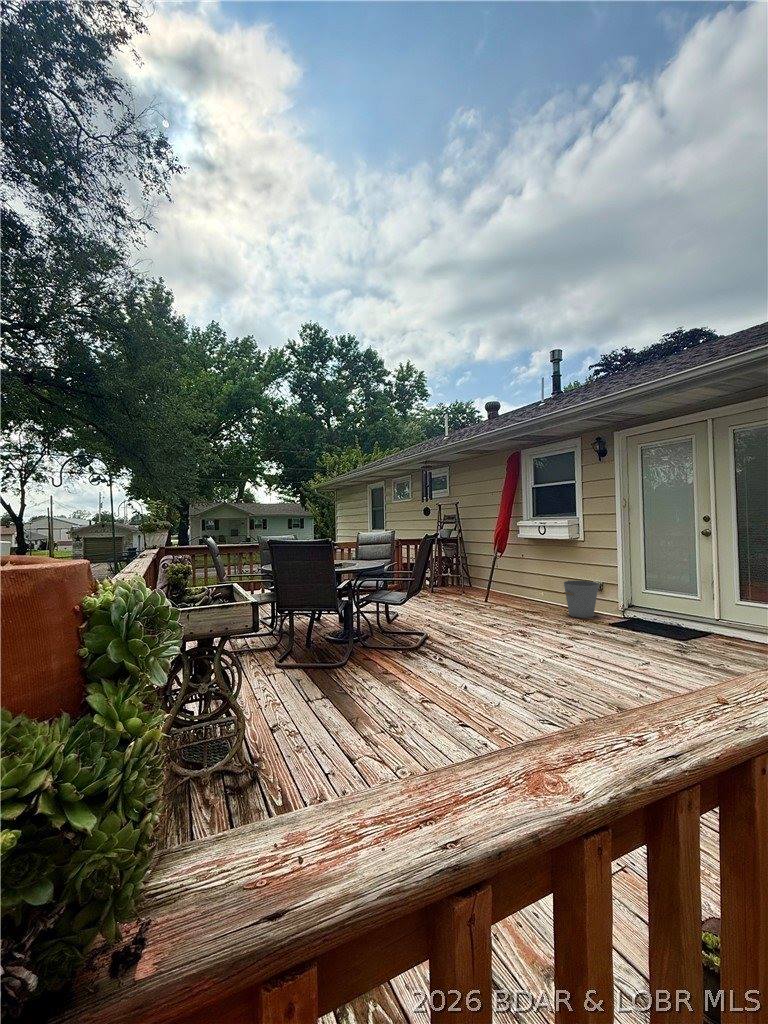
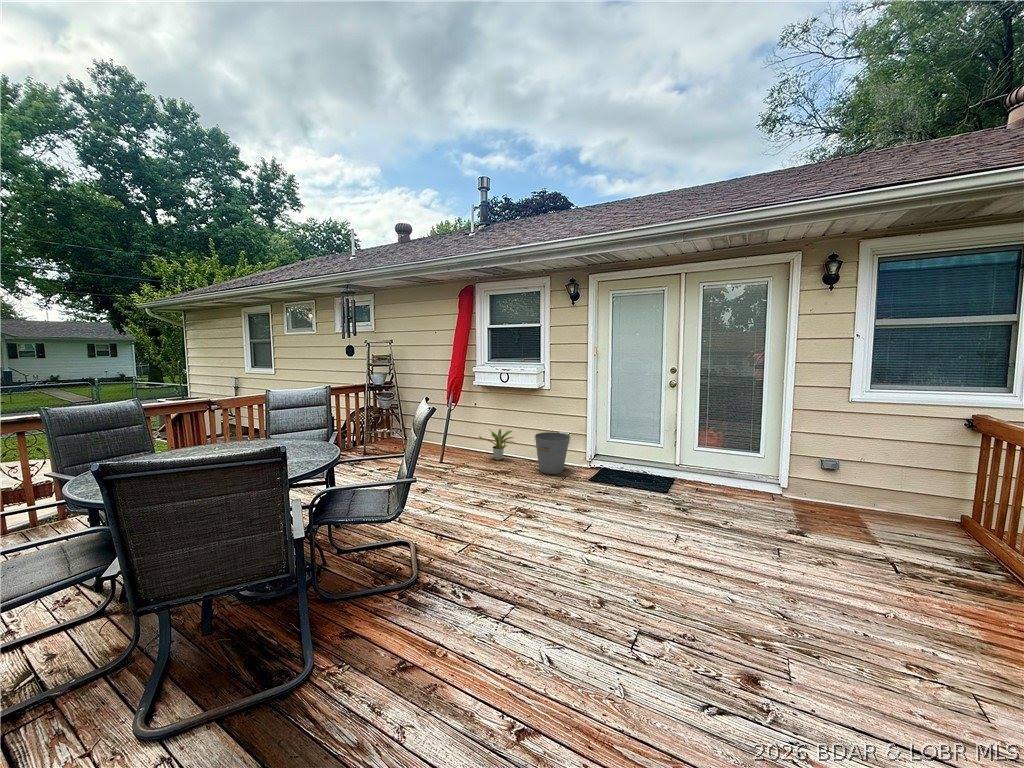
potted plant: none [522,577,553,606] -> present [479,429,515,460]

